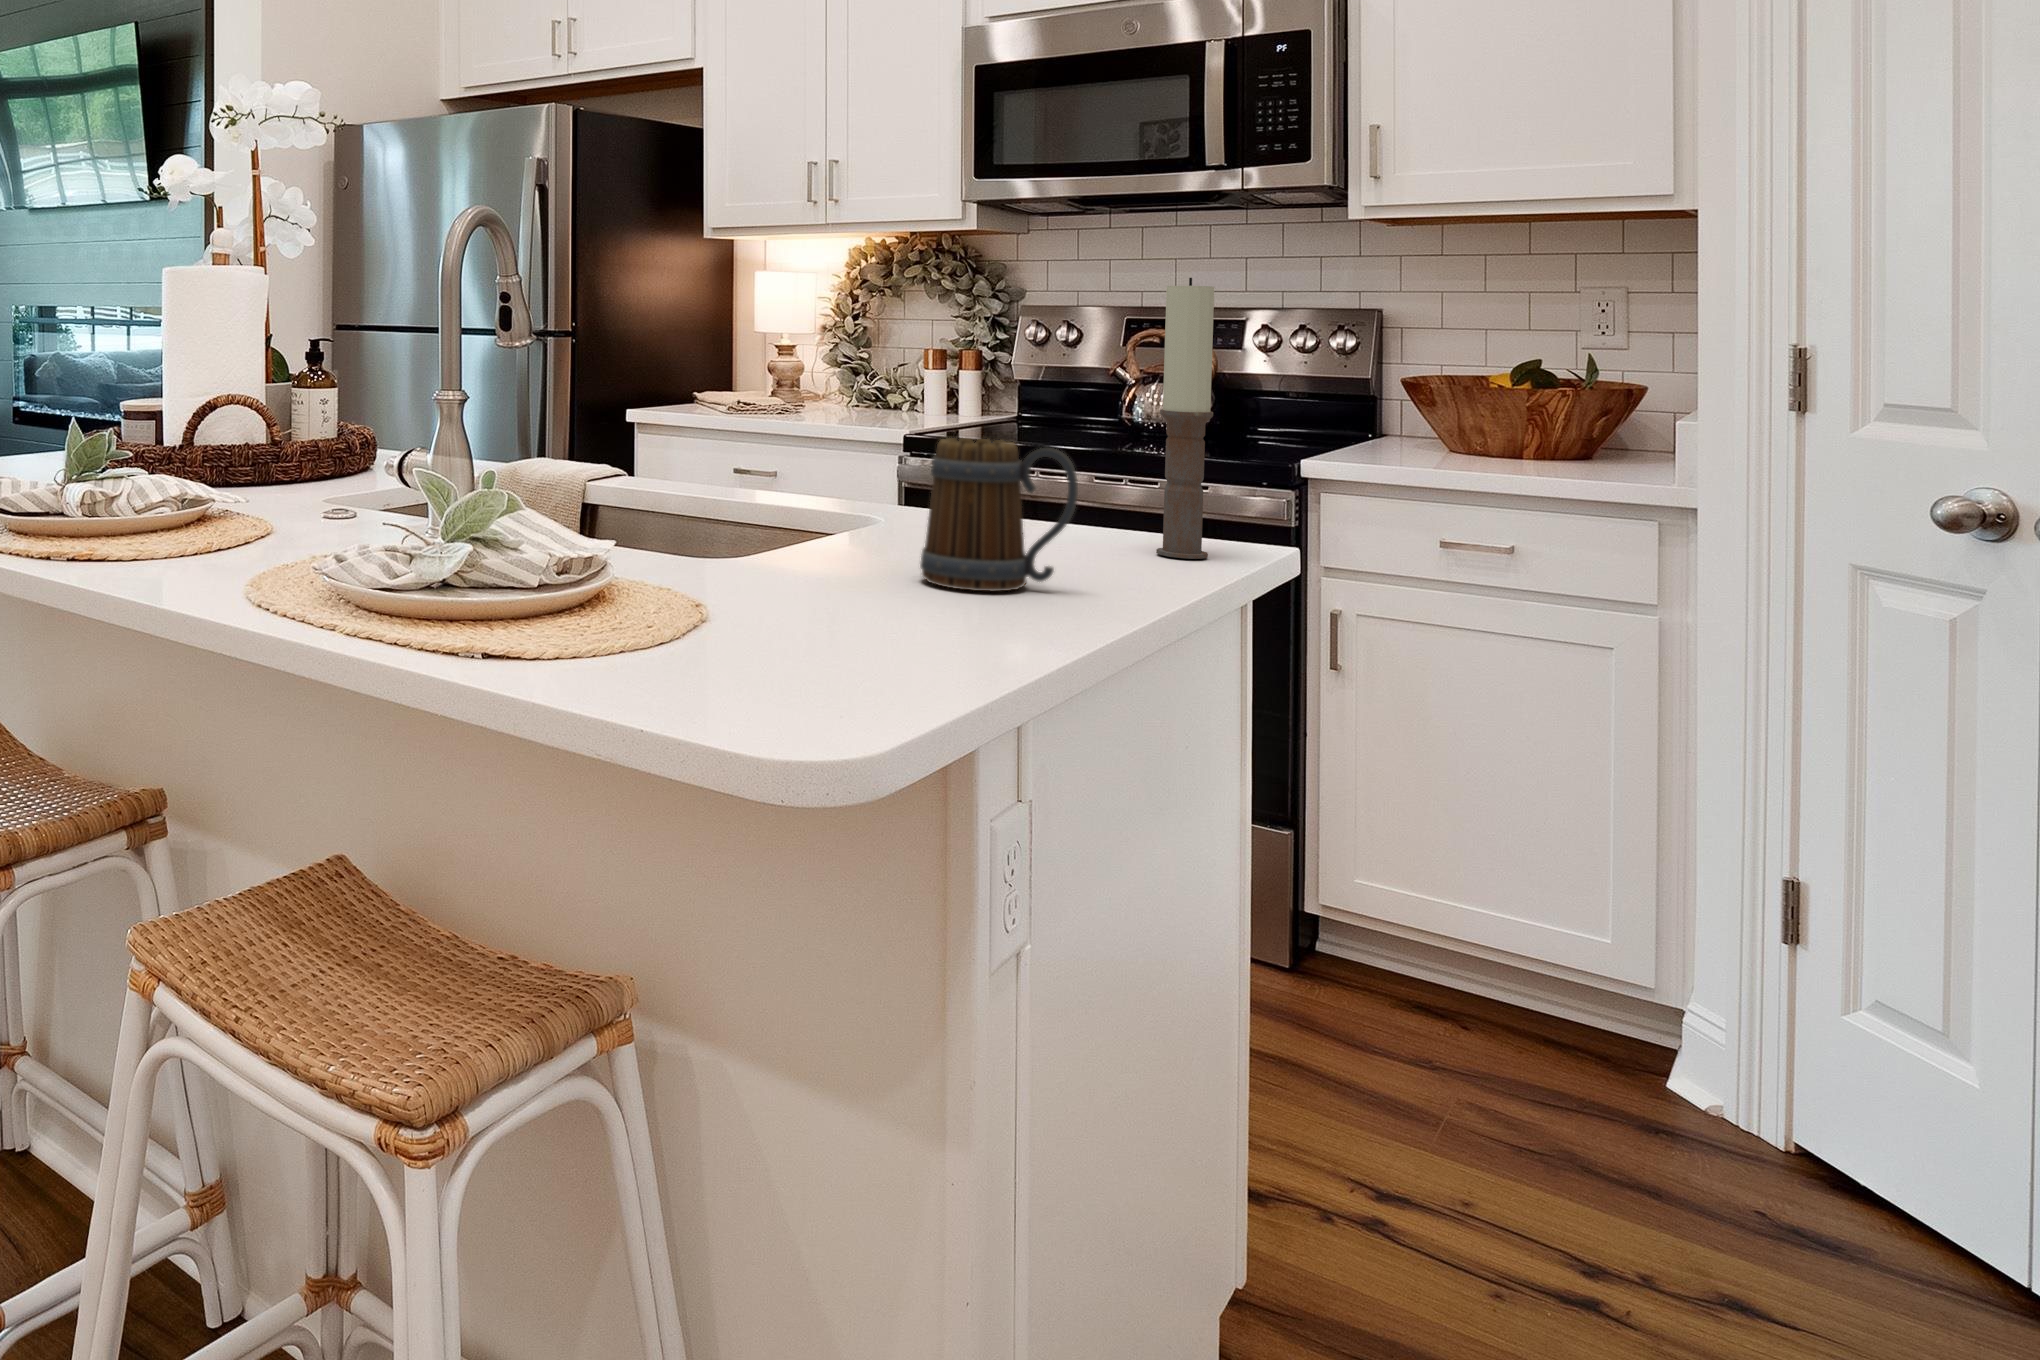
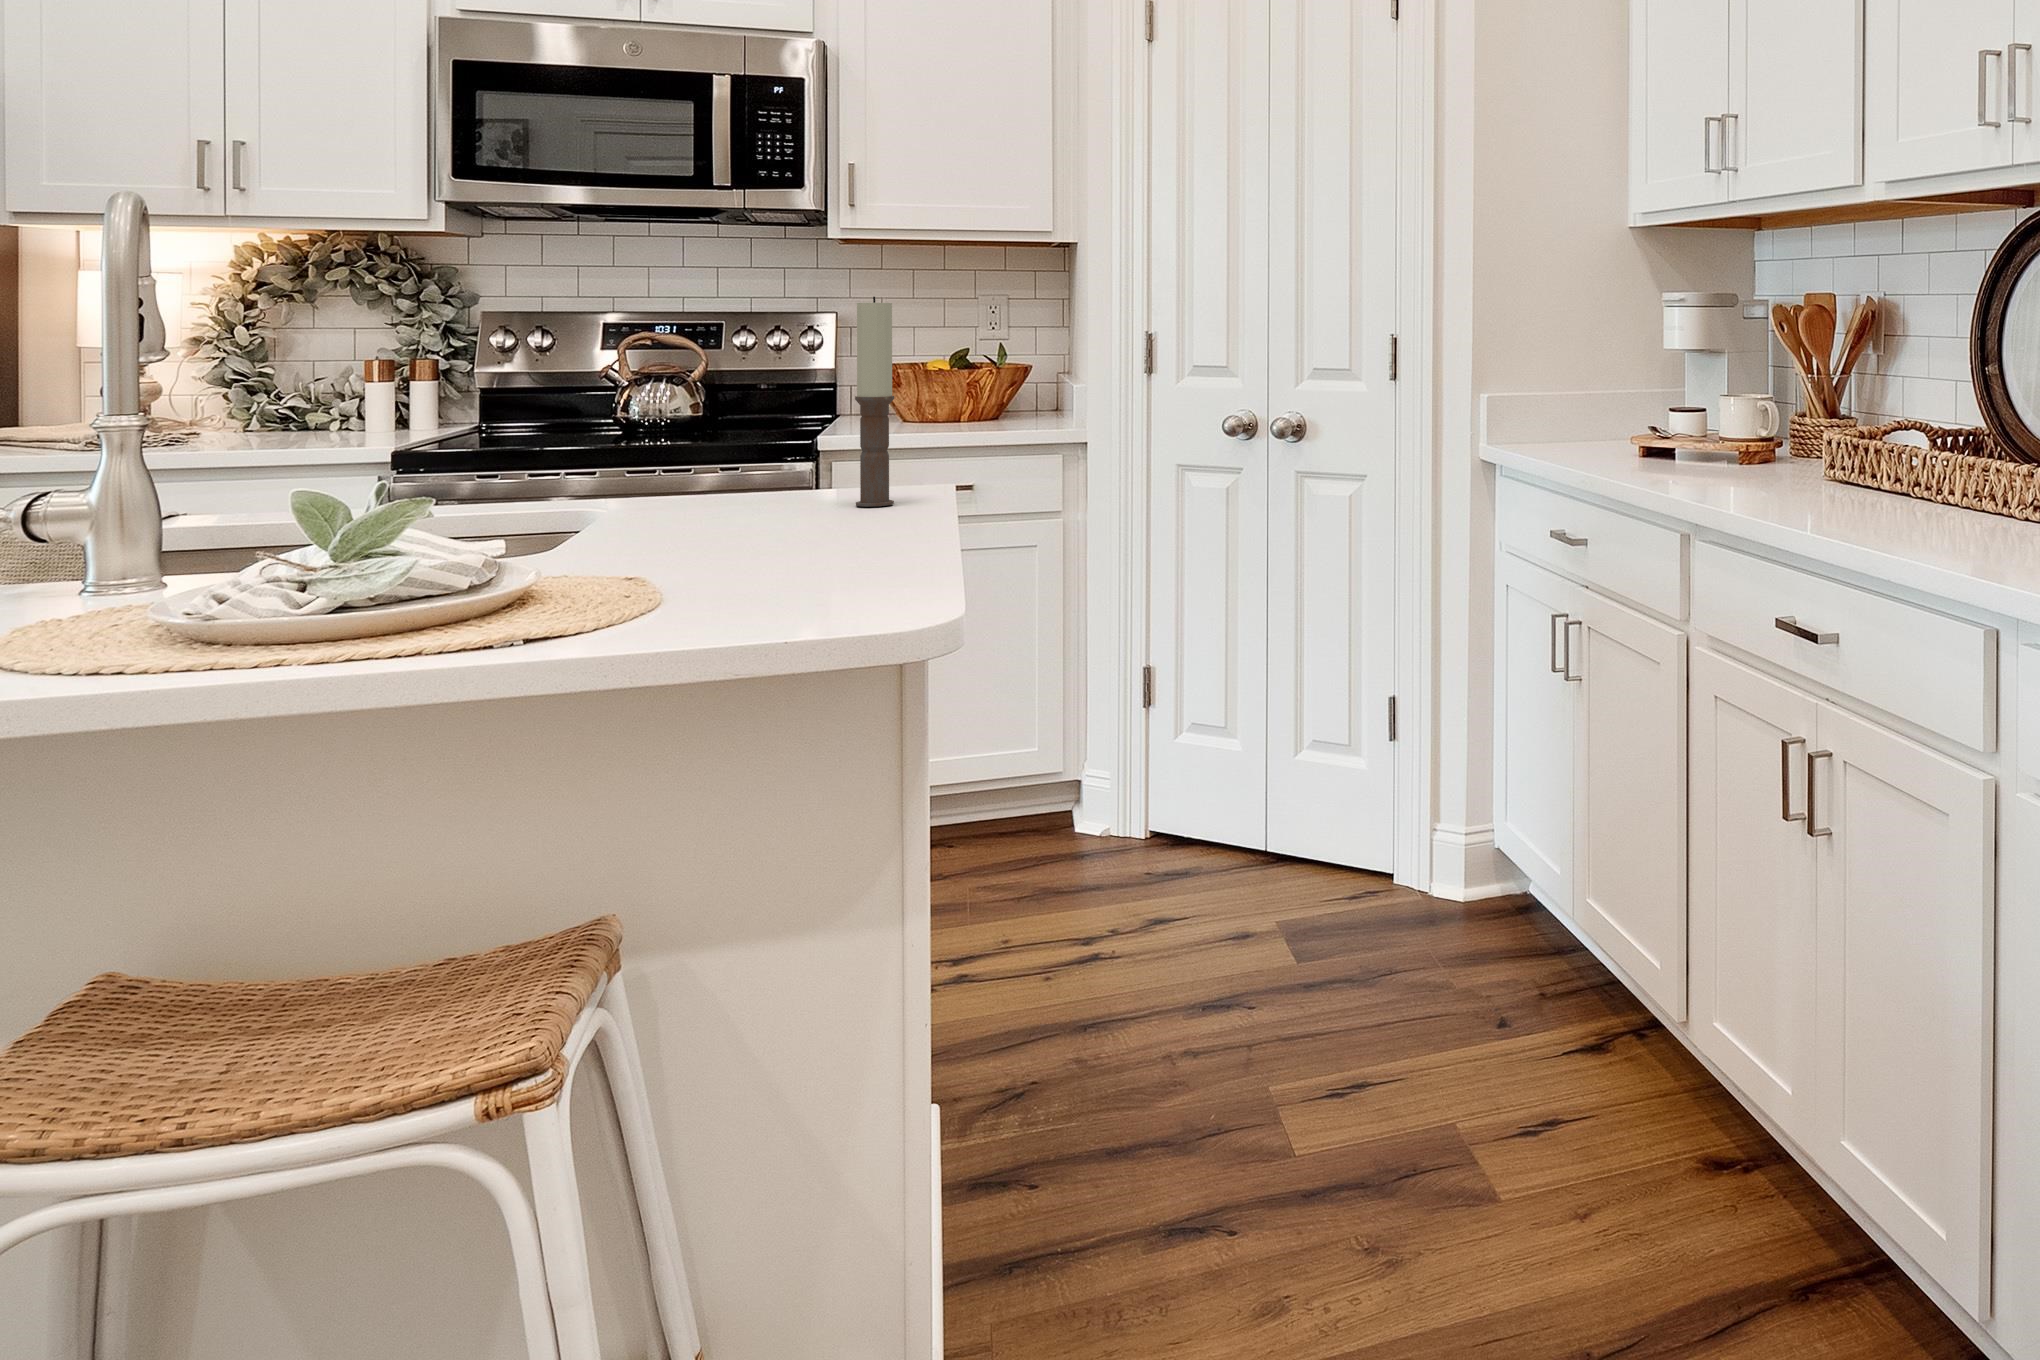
mug: present [920,438,1078,591] -> none [732,427,859,545]

